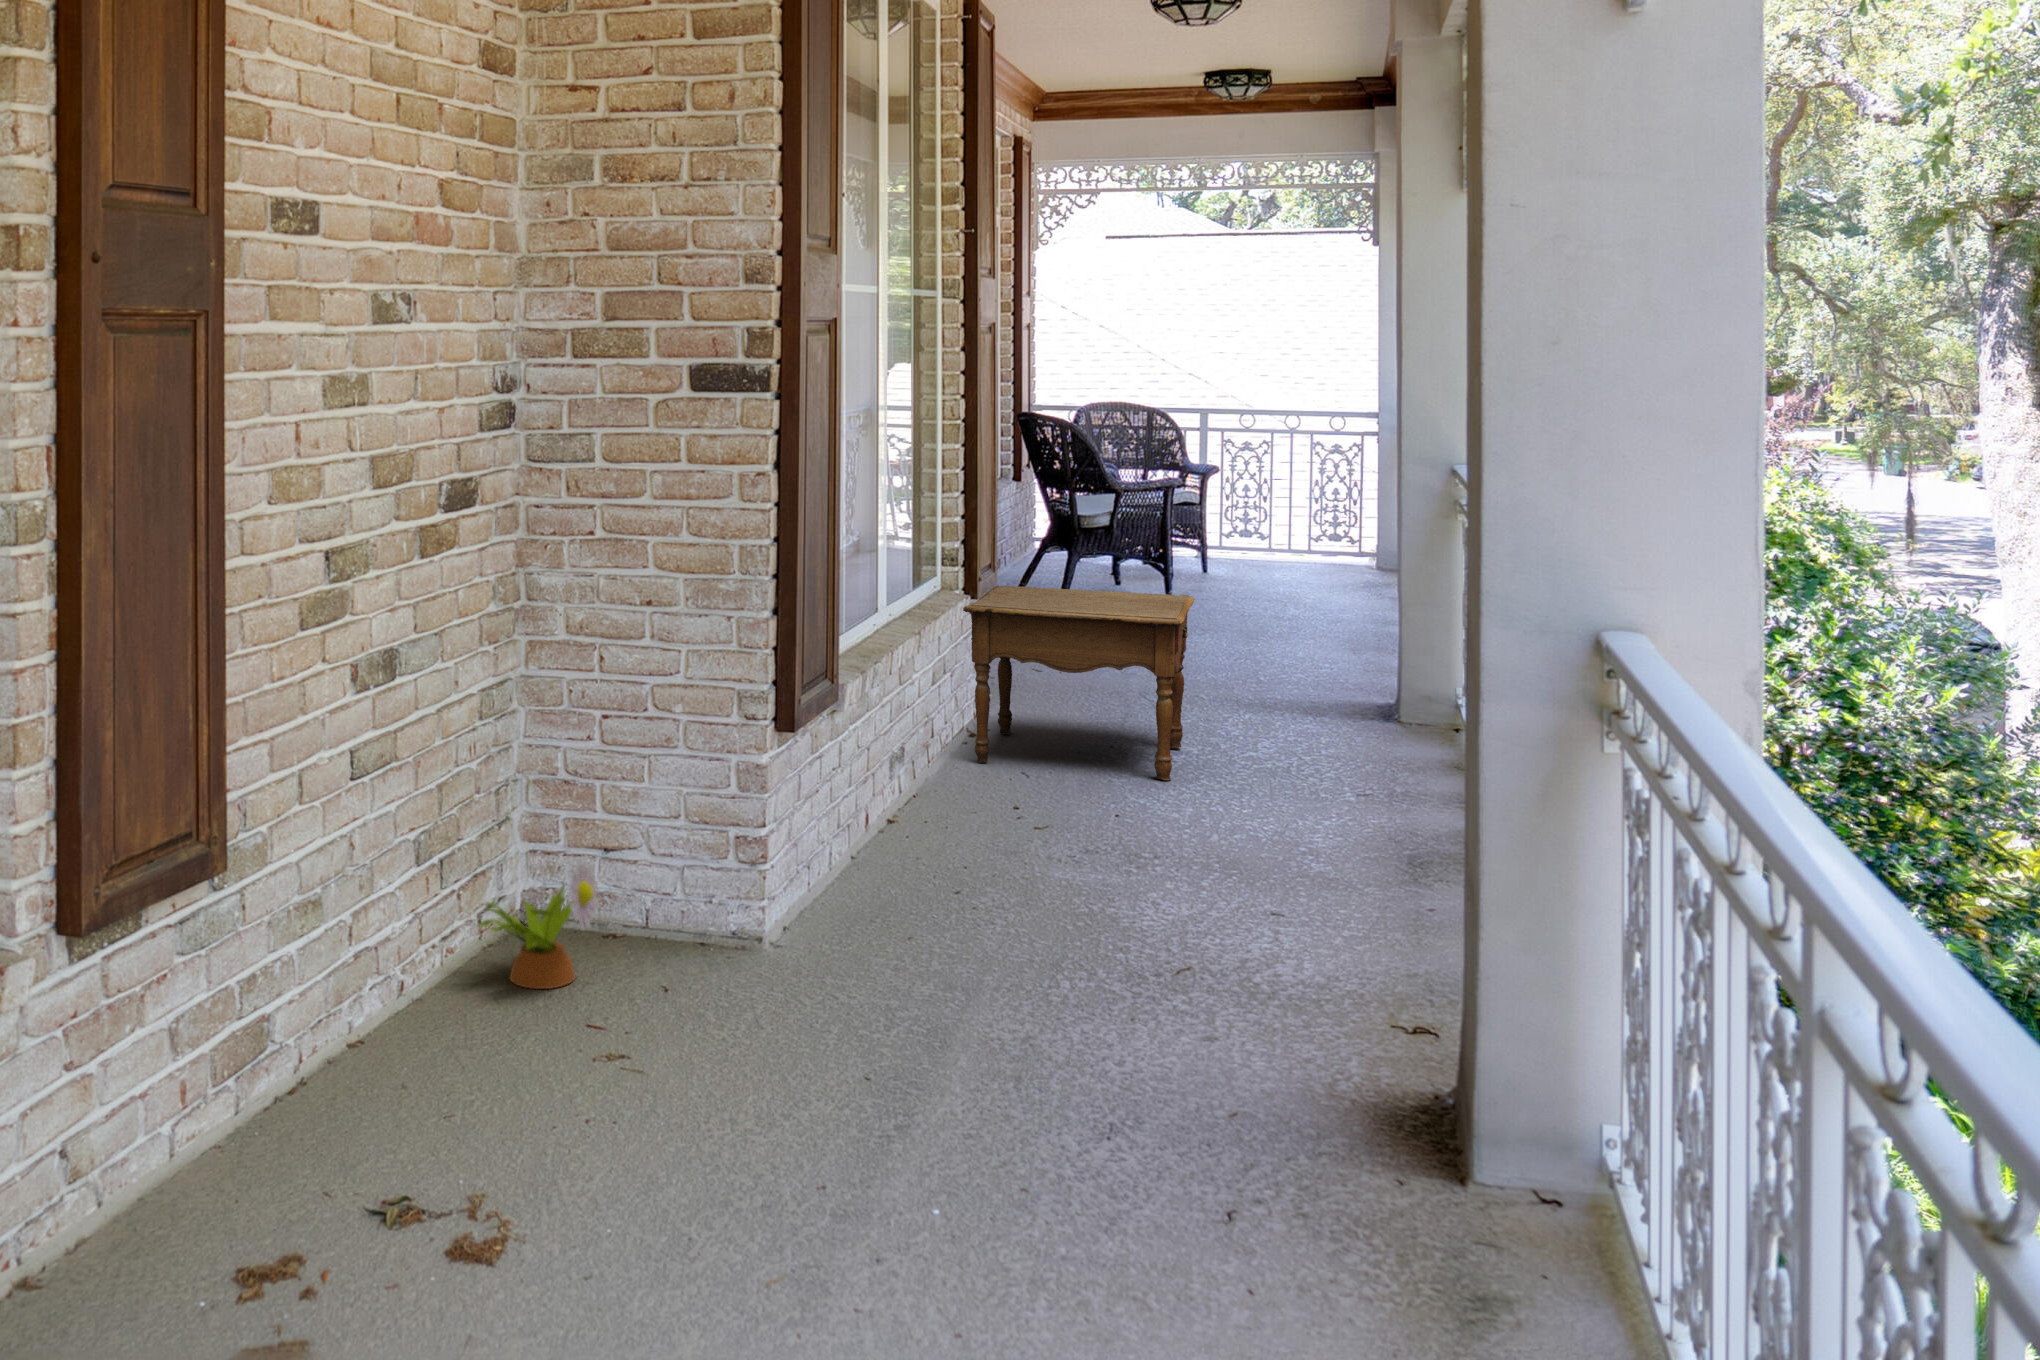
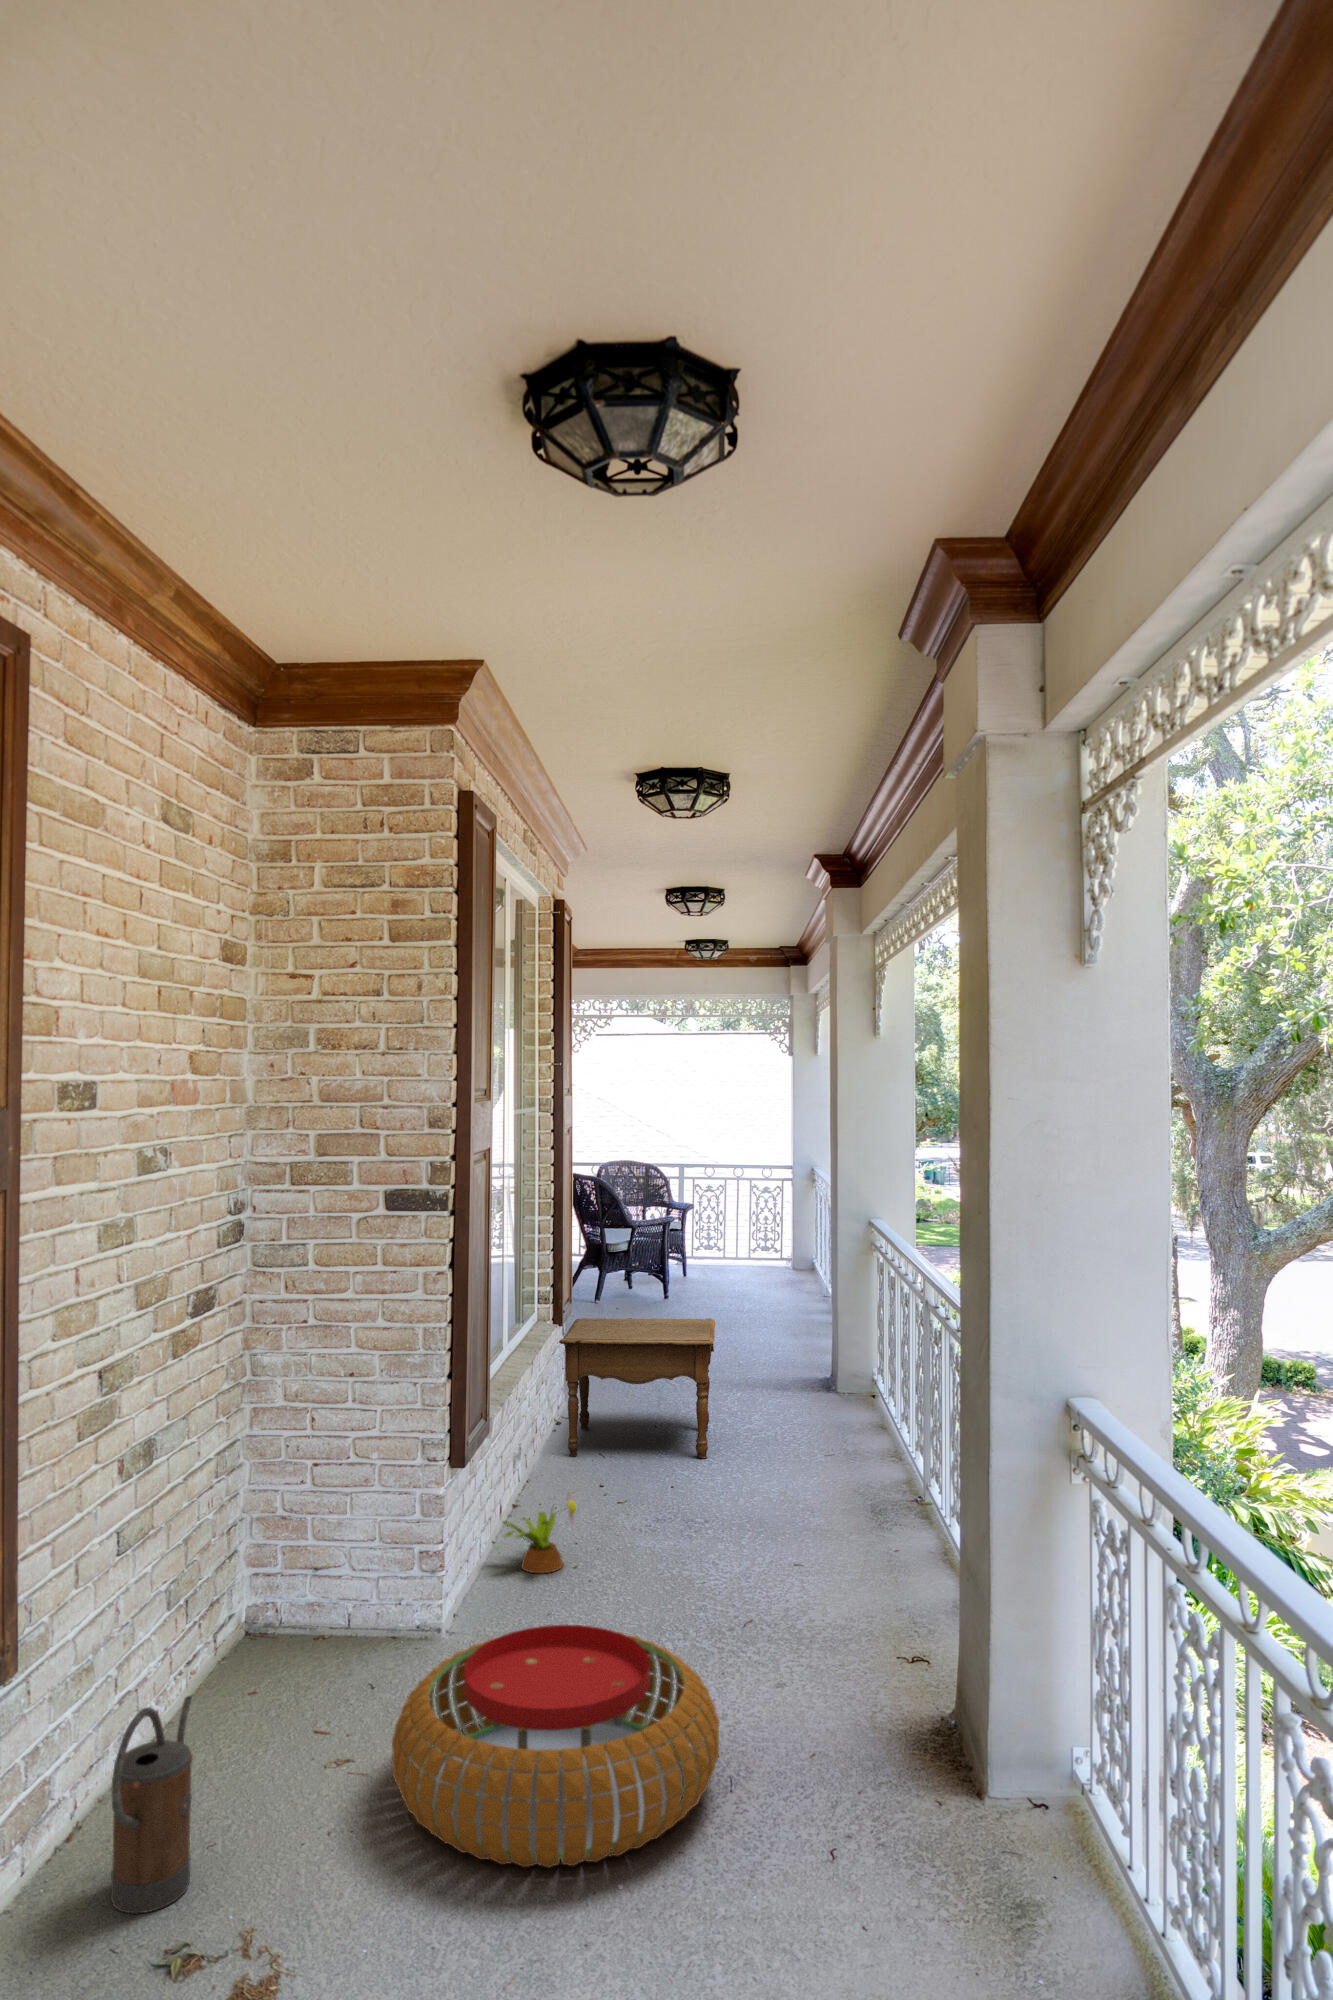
decorative plant: present [479,860,598,989] -> present [503,1489,576,1573]
pouf: none [667,917,1090,1186] -> present [392,1625,719,1868]
watering can: none [334,925,435,1150] -> present [111,1696,193,1914]

